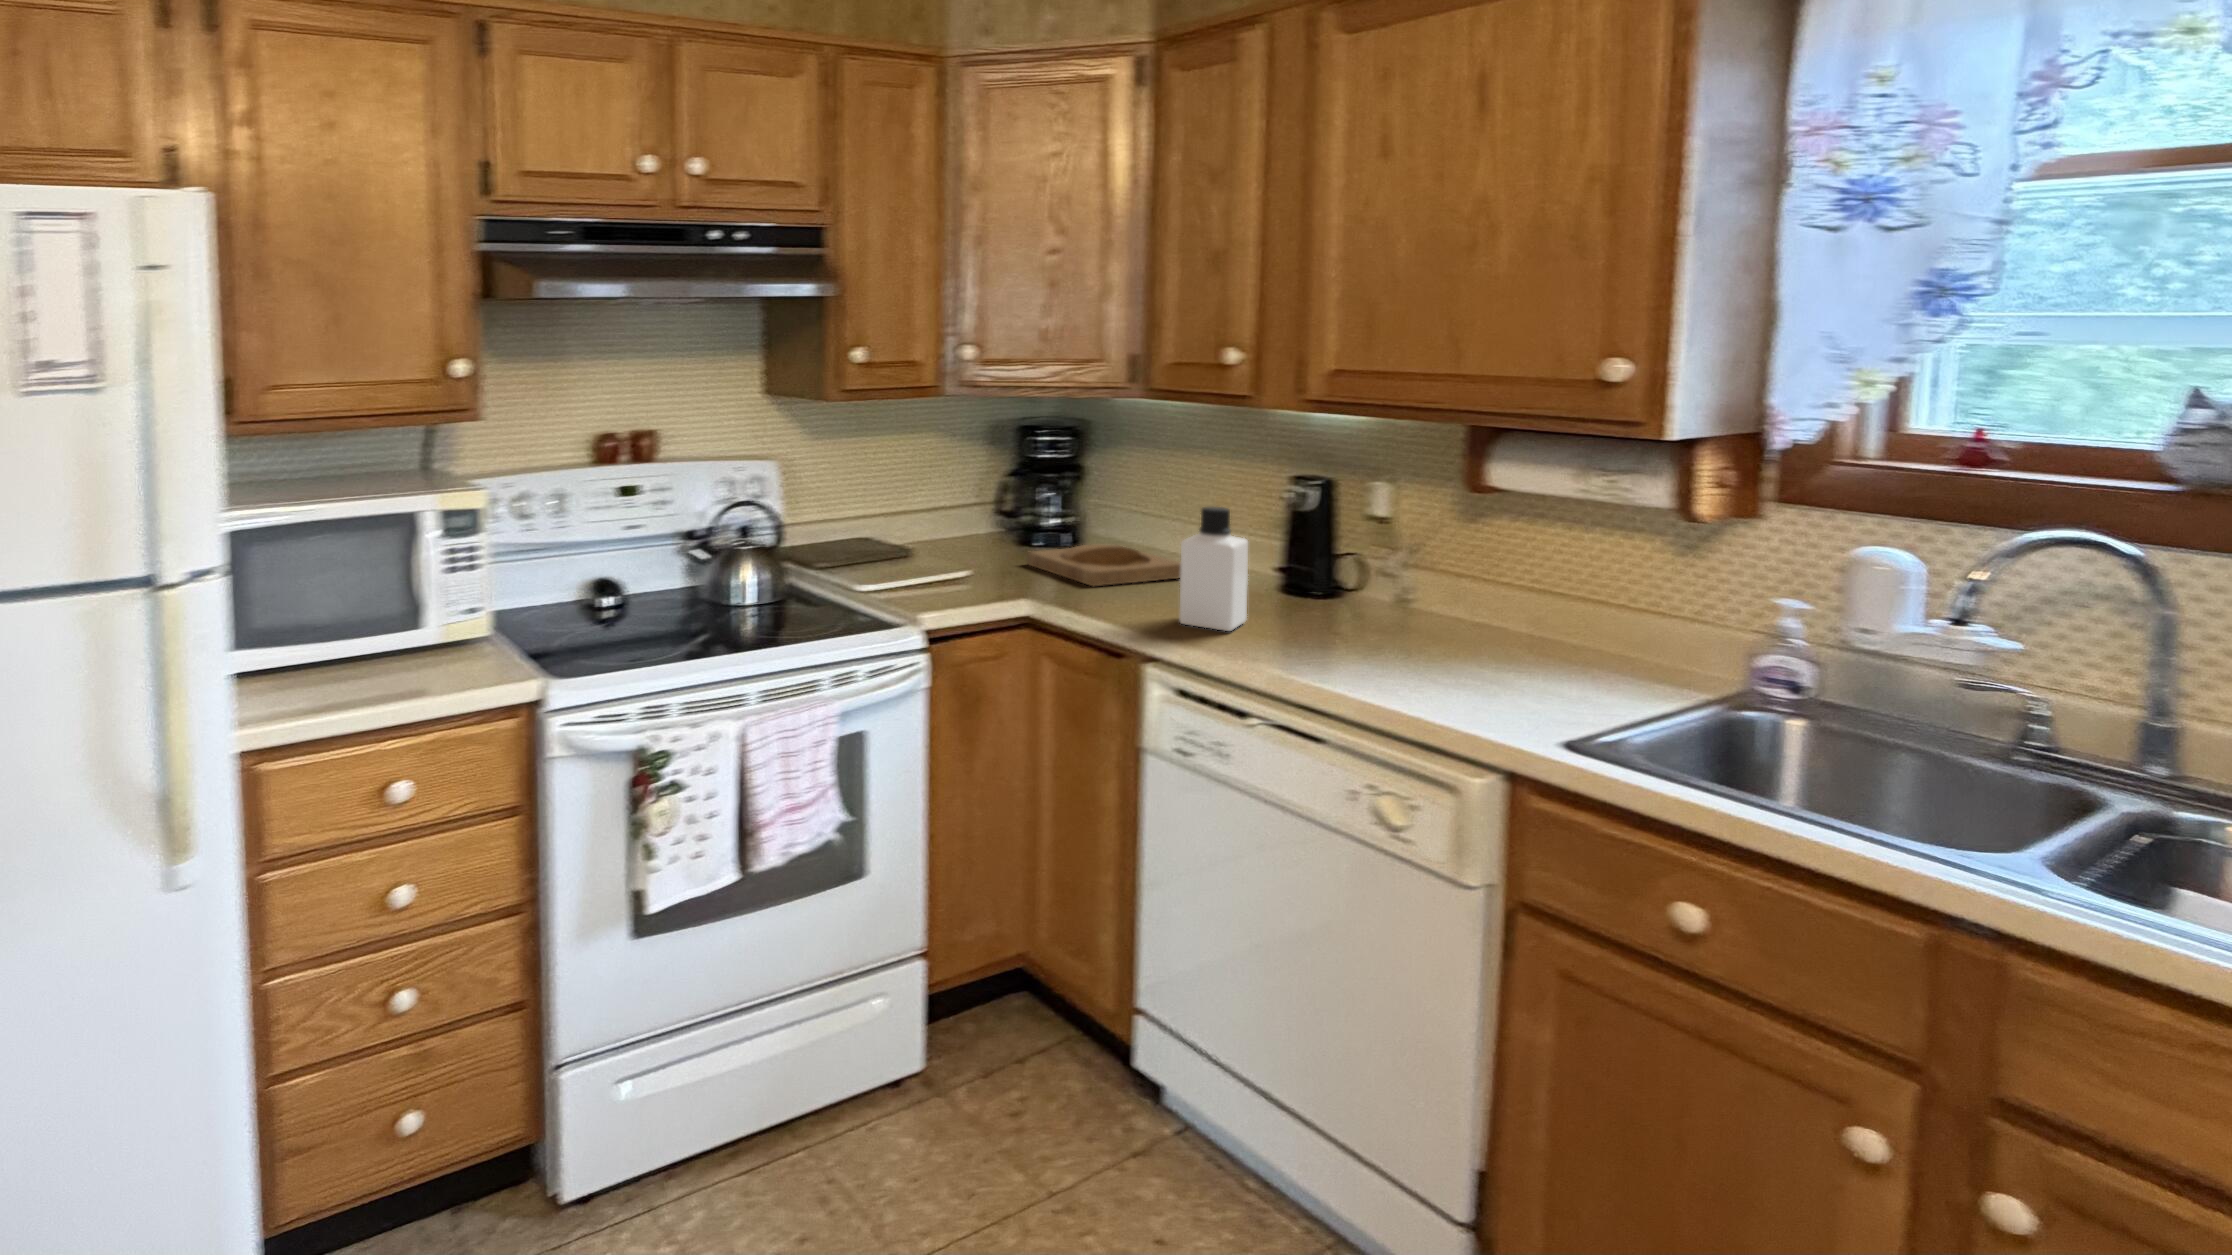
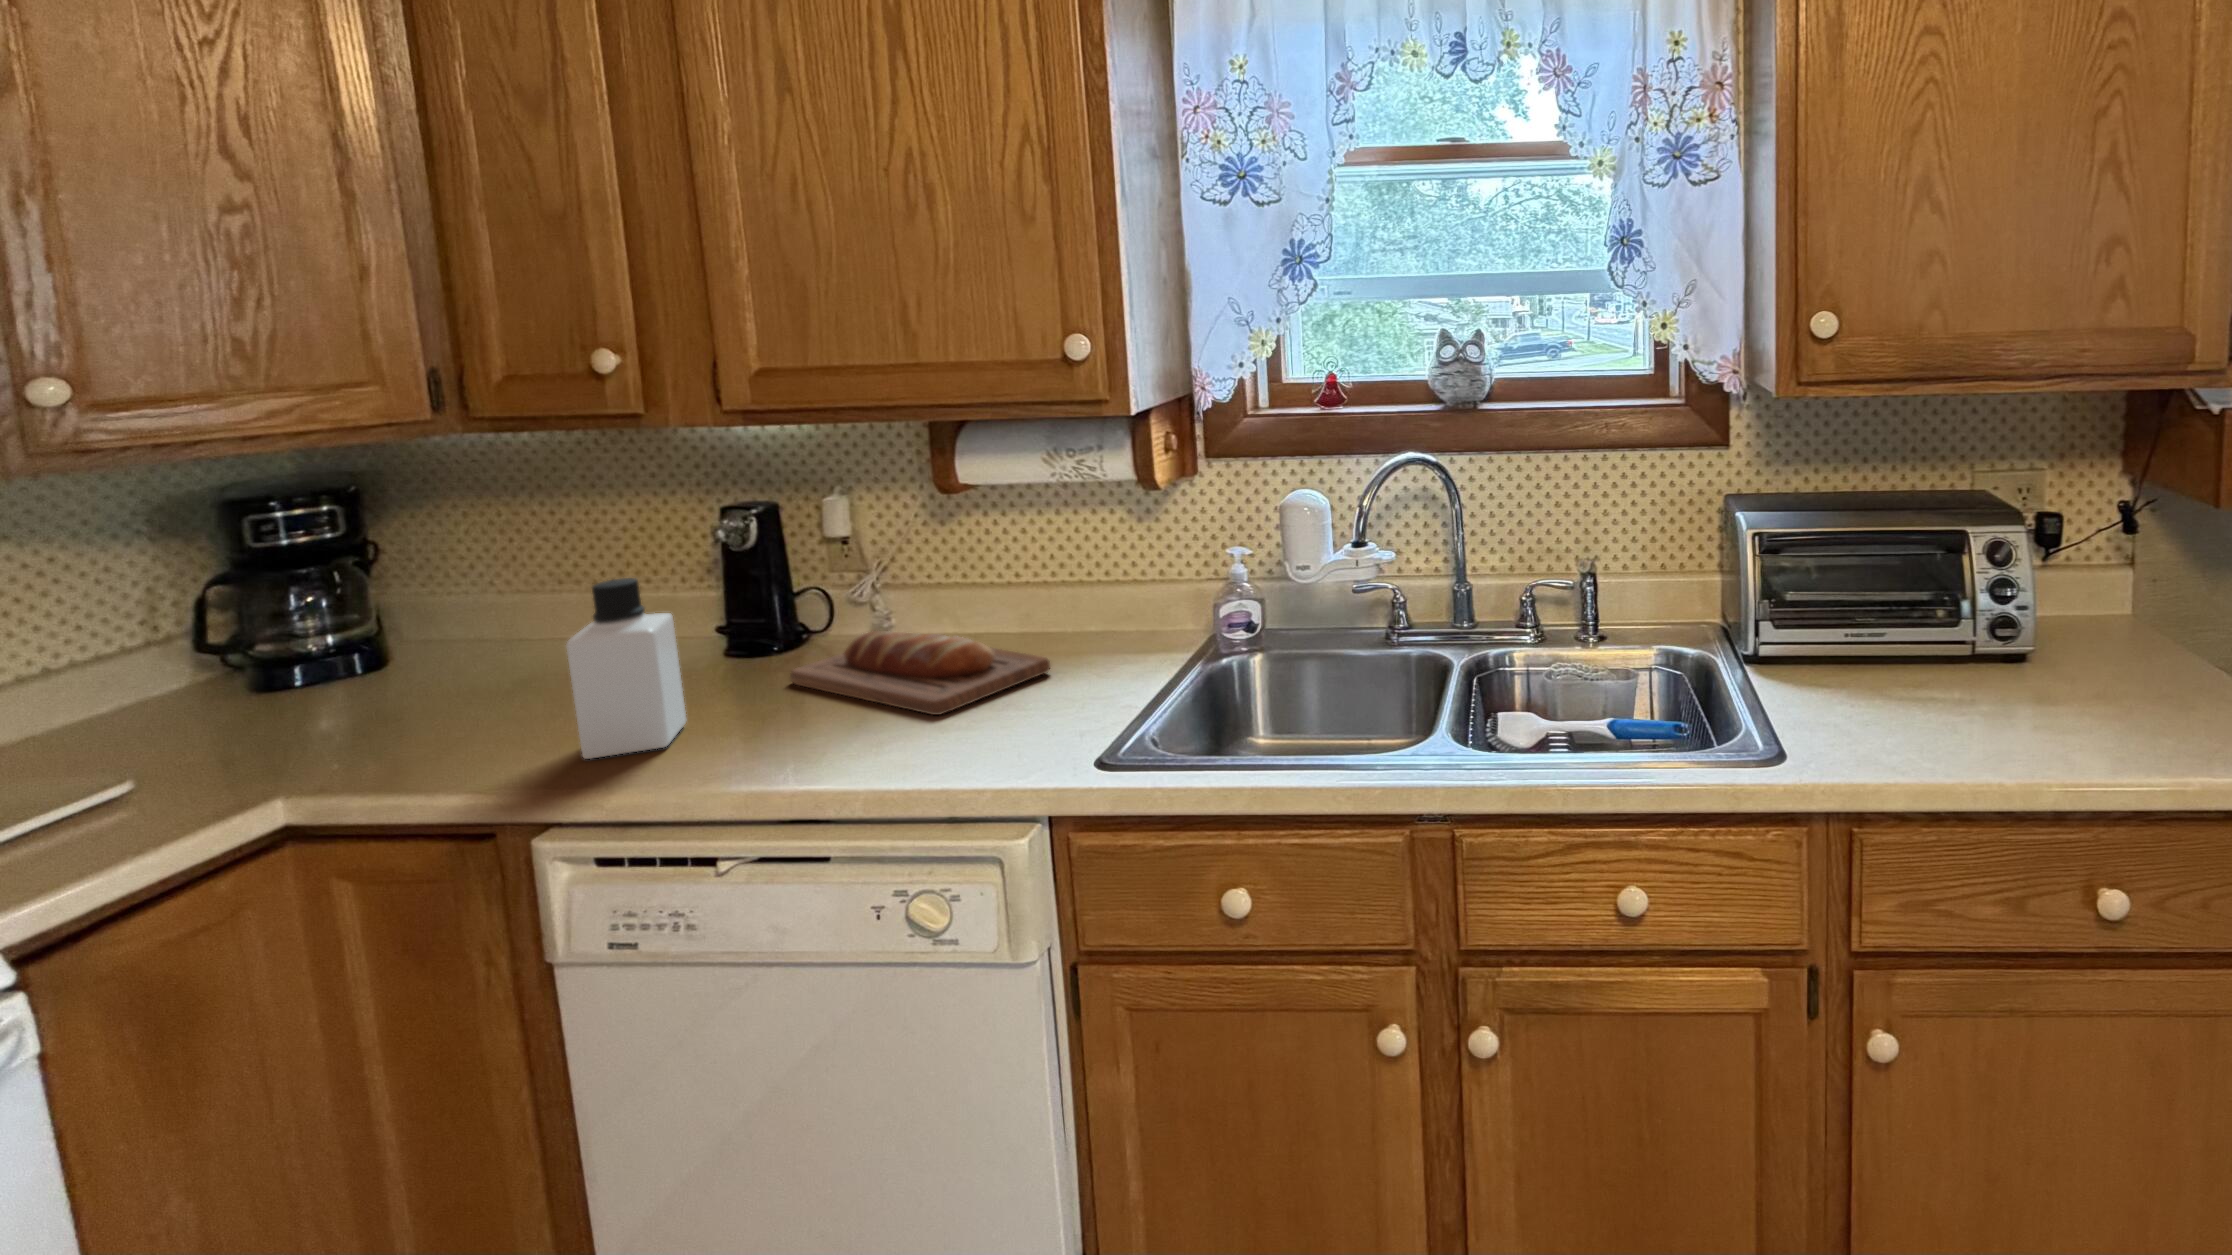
tray: present [1027,545,1181,587] -> none [265,654,579,739]
bread loaf: none [1324,594,1550,670] -> present [790,631,1050,715]

